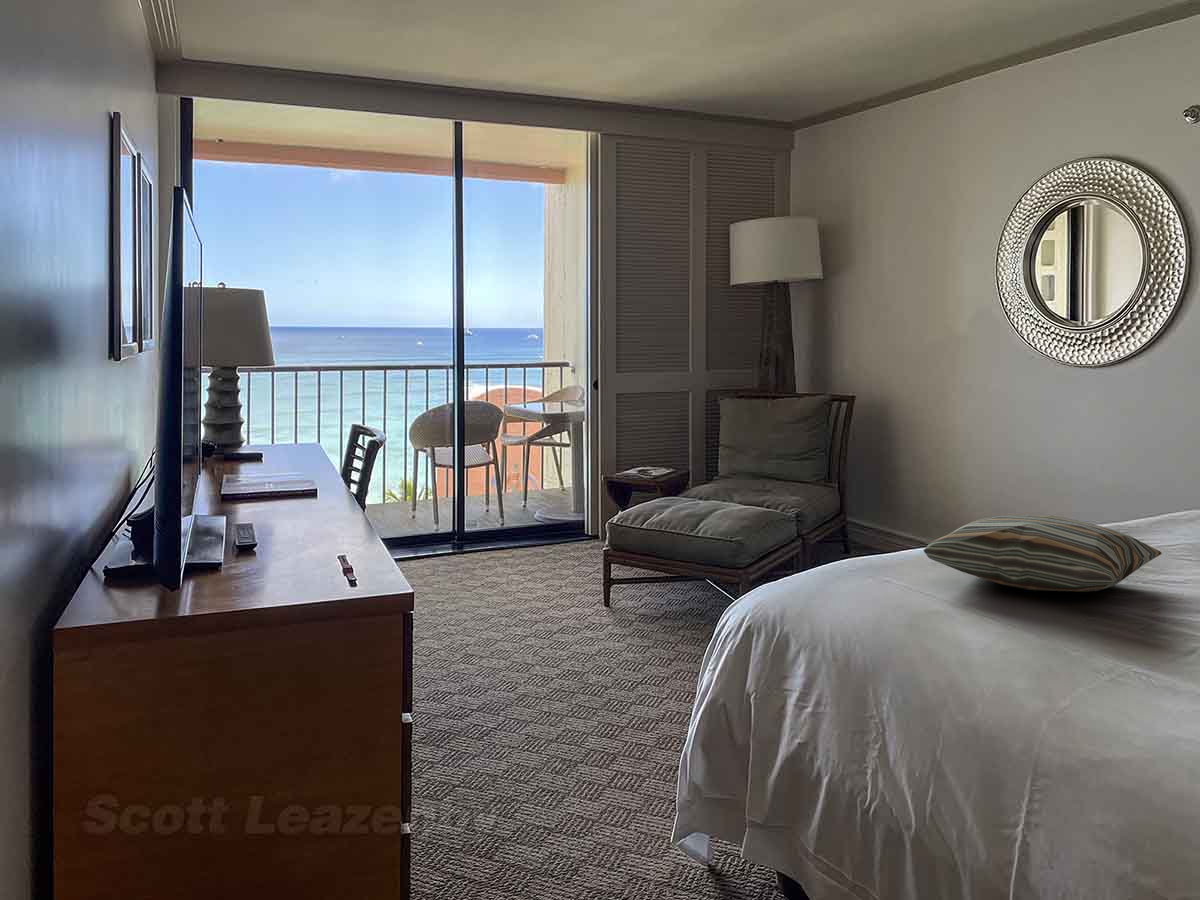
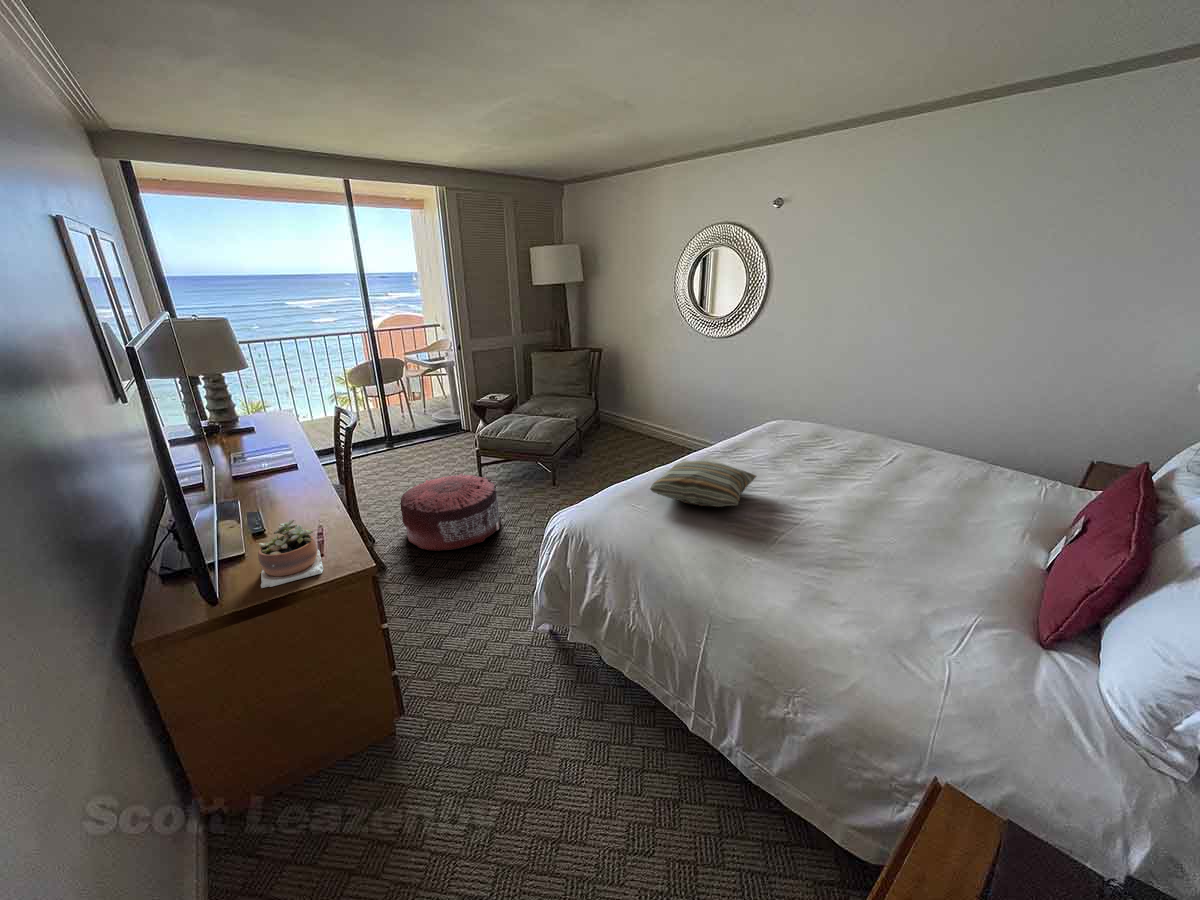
succulent plant: none [223,501,321,595] -> present [258,520,323,588]
pouf: none [463,572,636,697] -> present [400,474,501,551]

